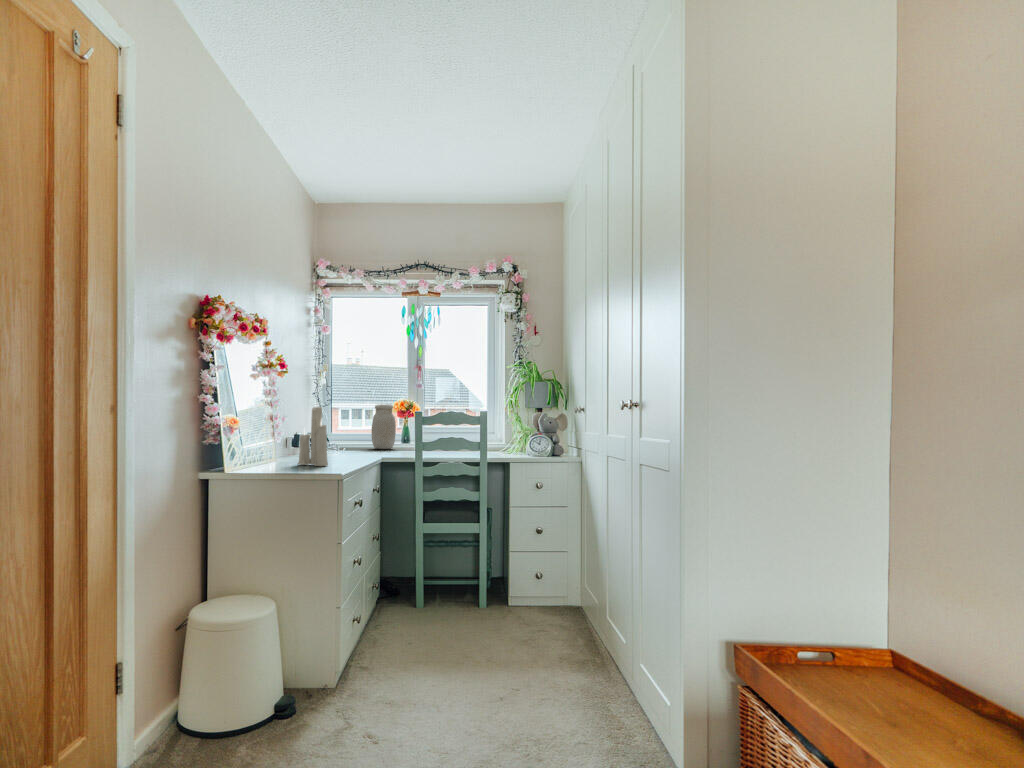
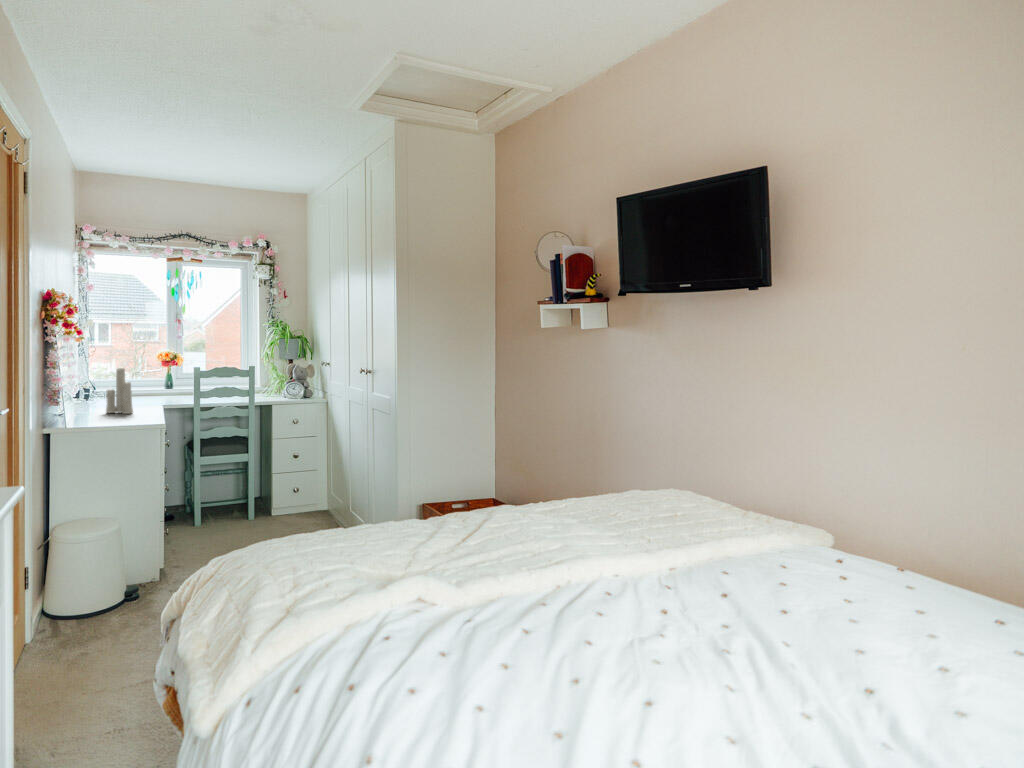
jar: present [372,404,396,449] -> none [138,356,161,395]

